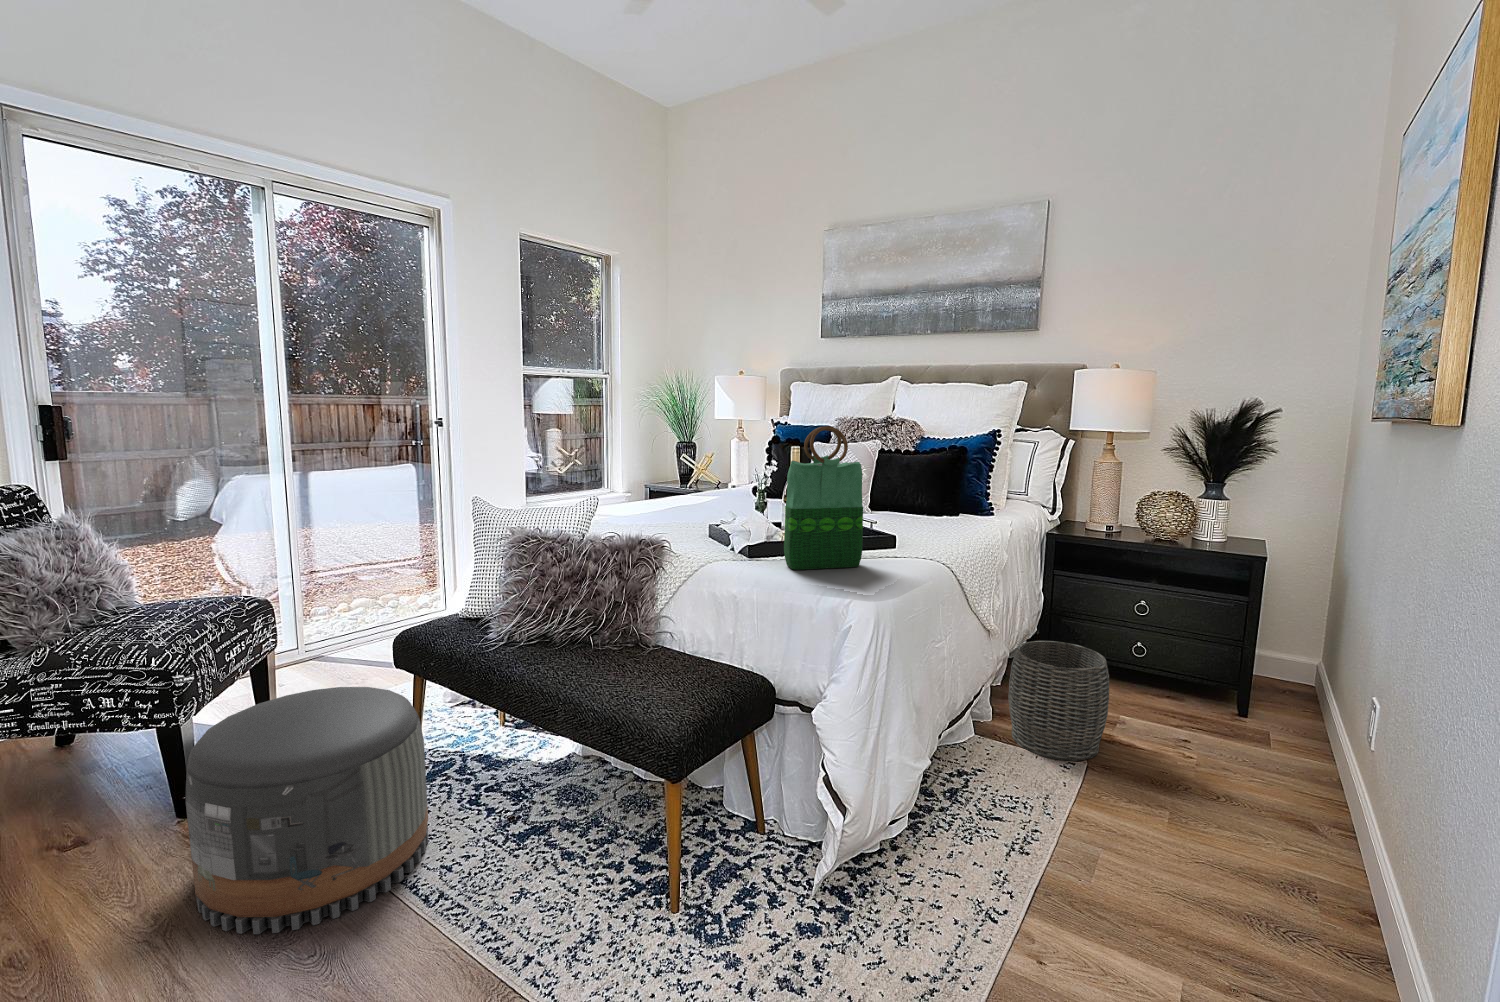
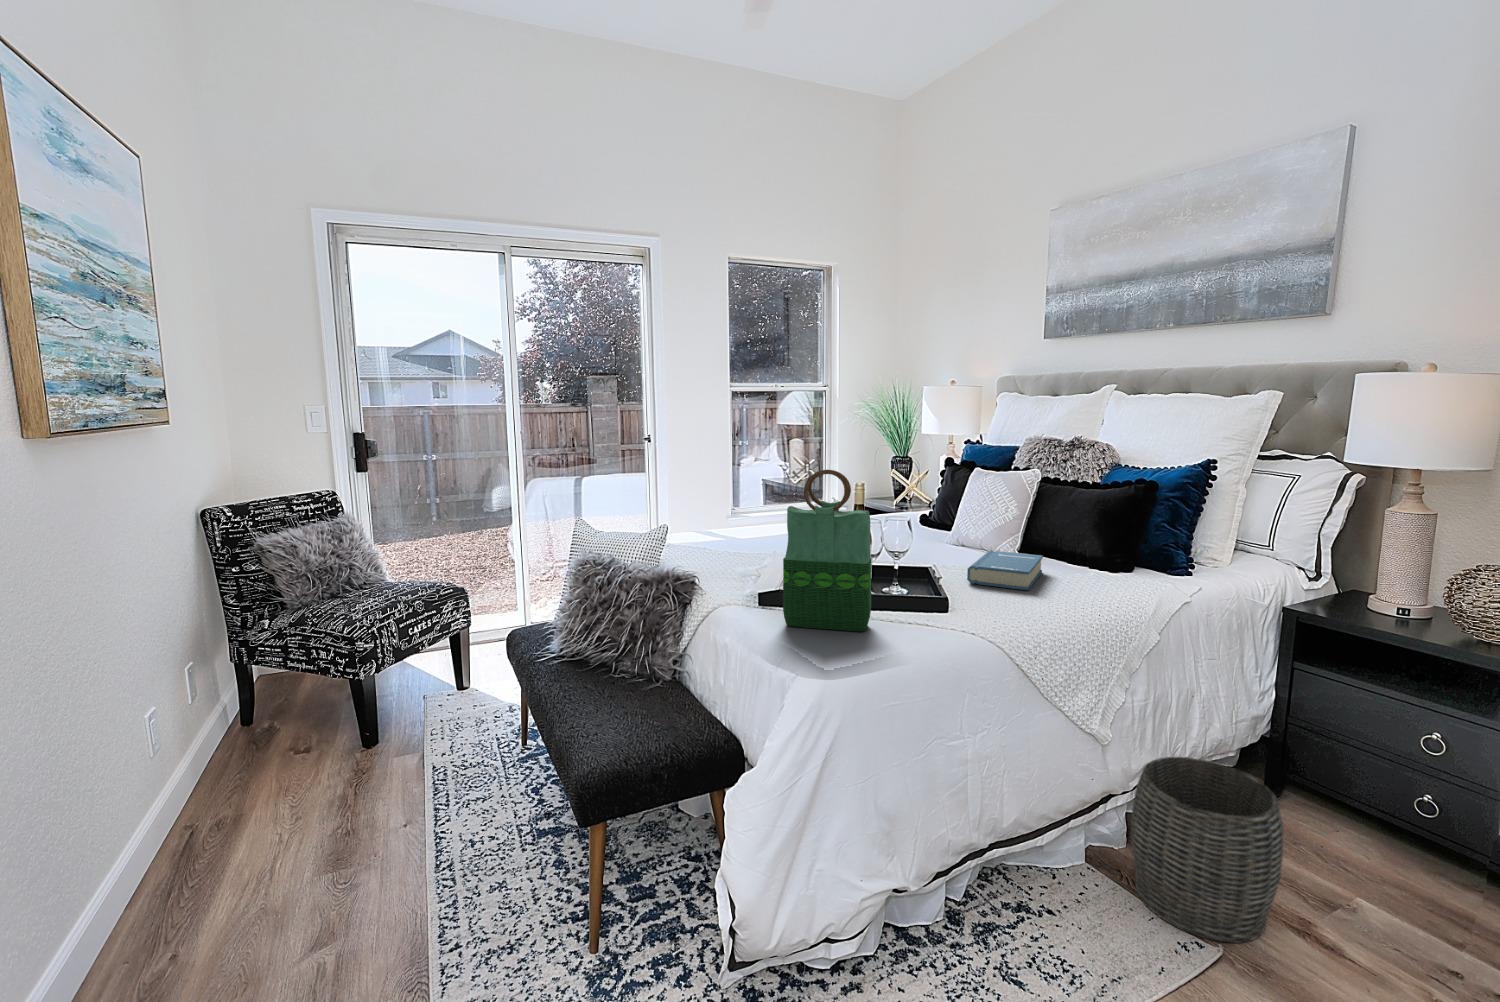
hardback book: none [861,505,920,531] -> present [967,550,1043,590]
pouf: present [186,687,428,934] -> none [304,670,490,861]

